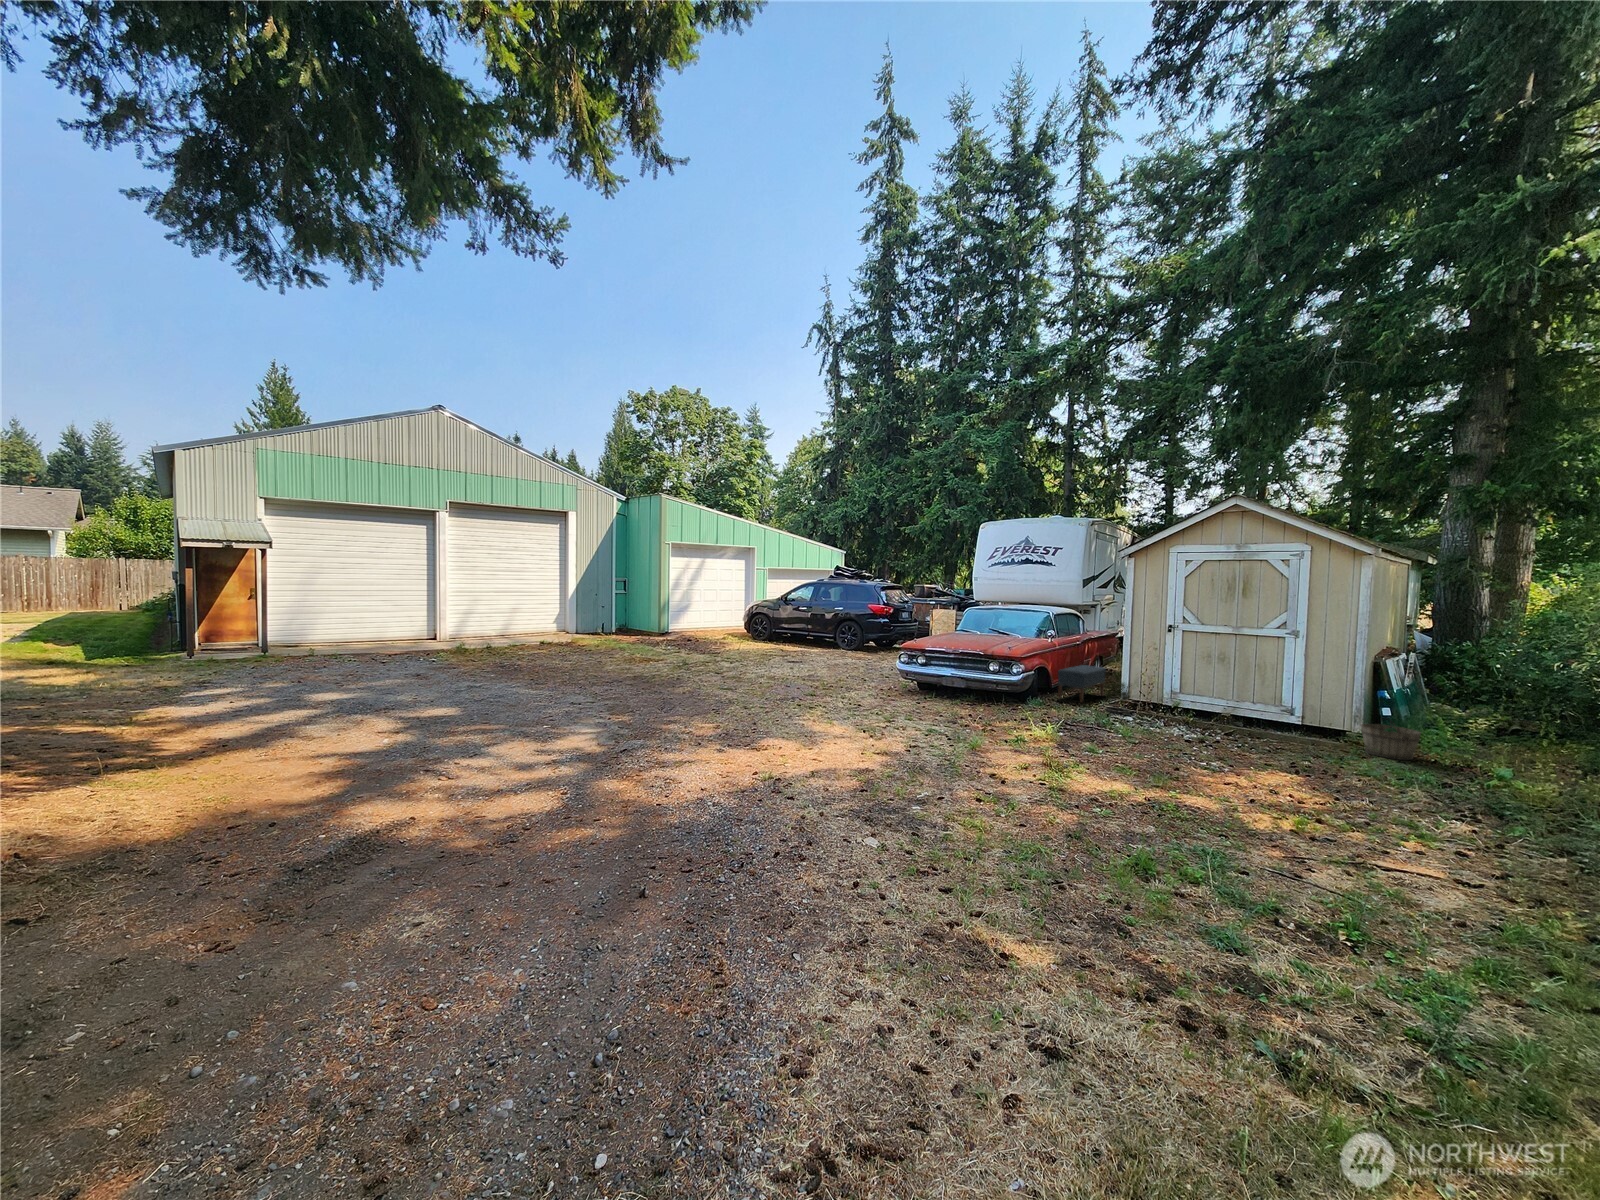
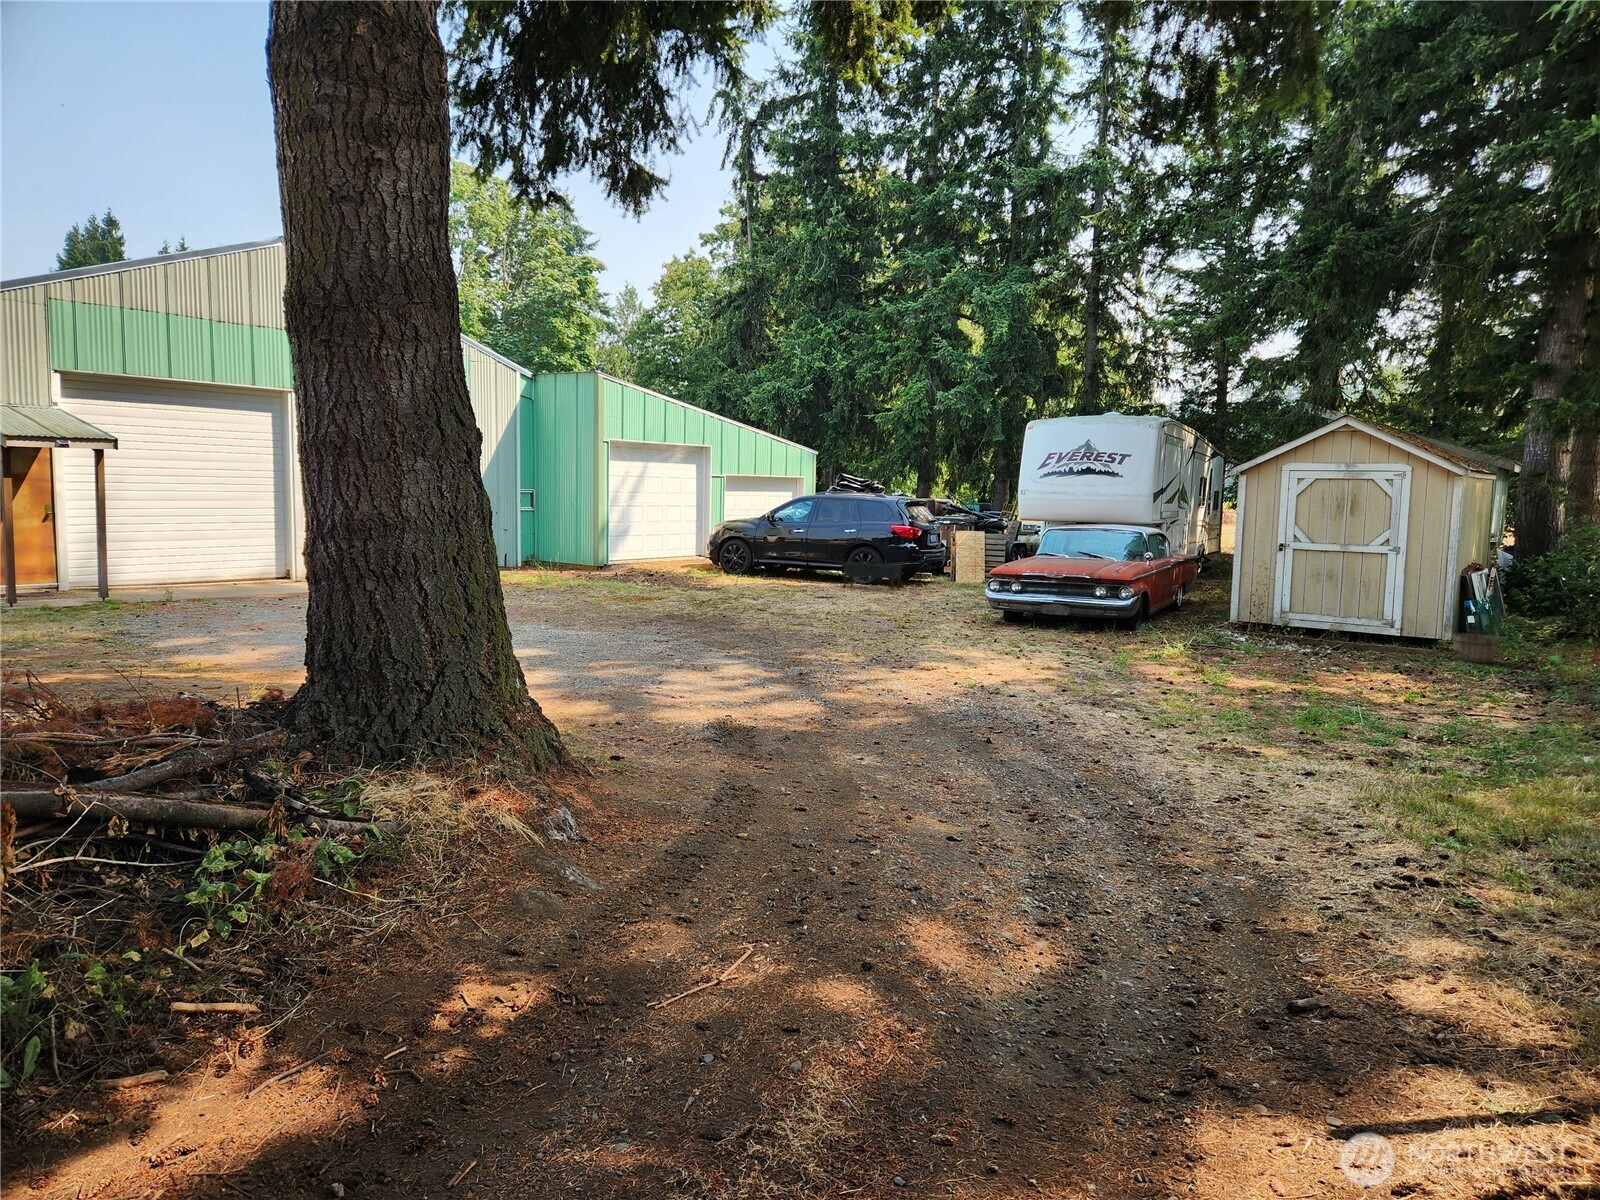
bench: present [1058,665,1106,703] -> present [843,562,902,591]
potted tree: present [1104,675,1130,713] -> none [1208,592,1241,638]

